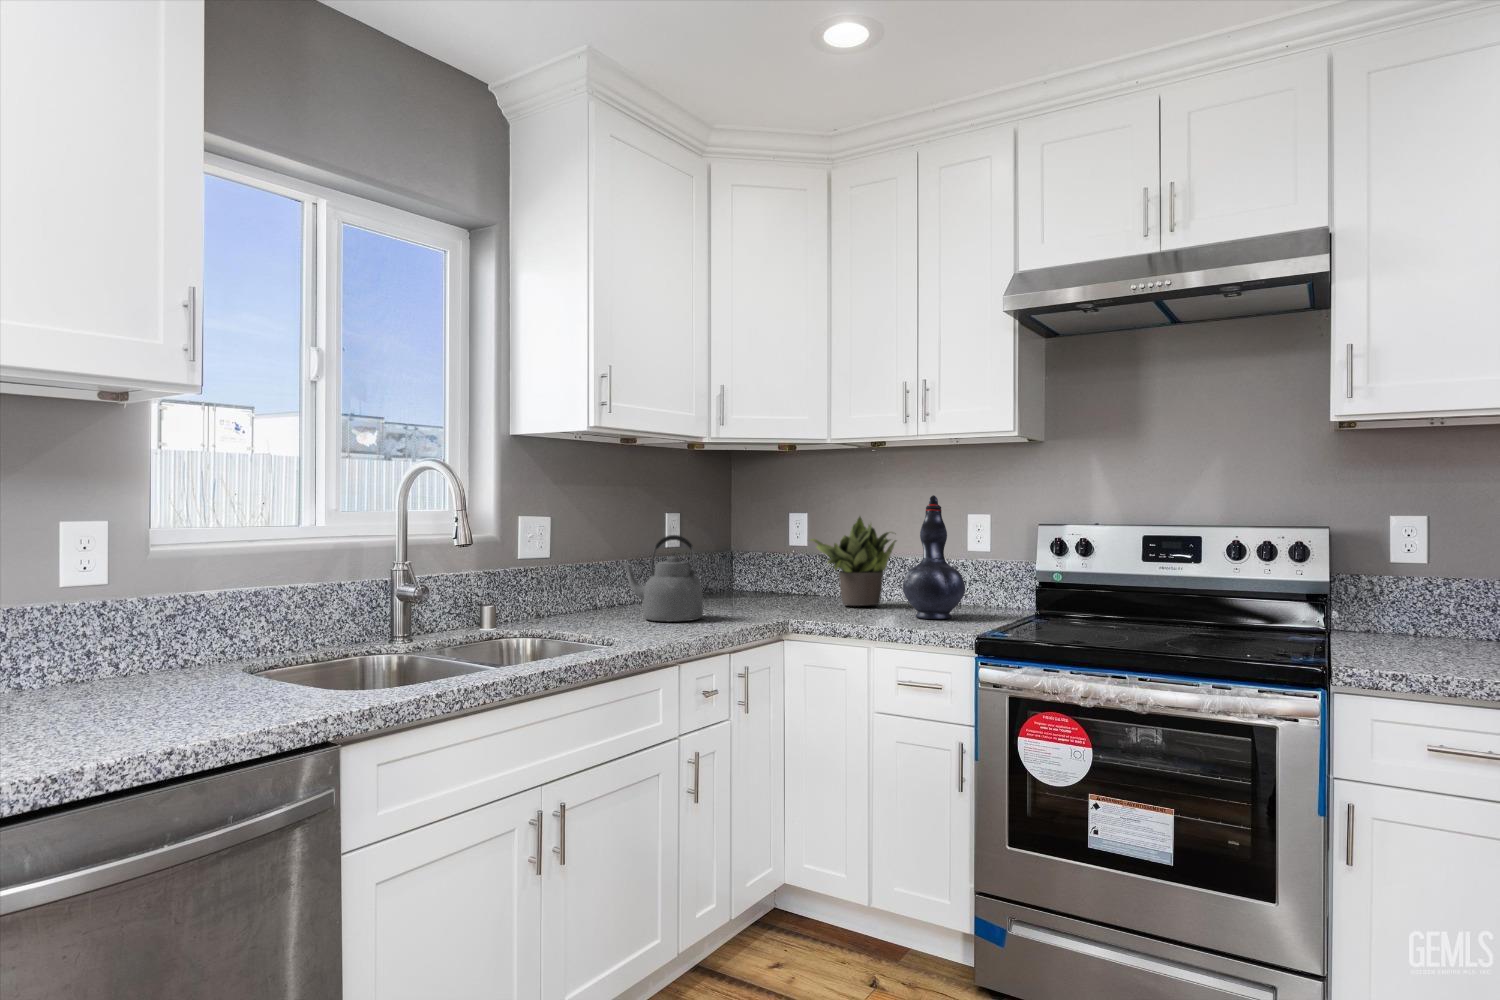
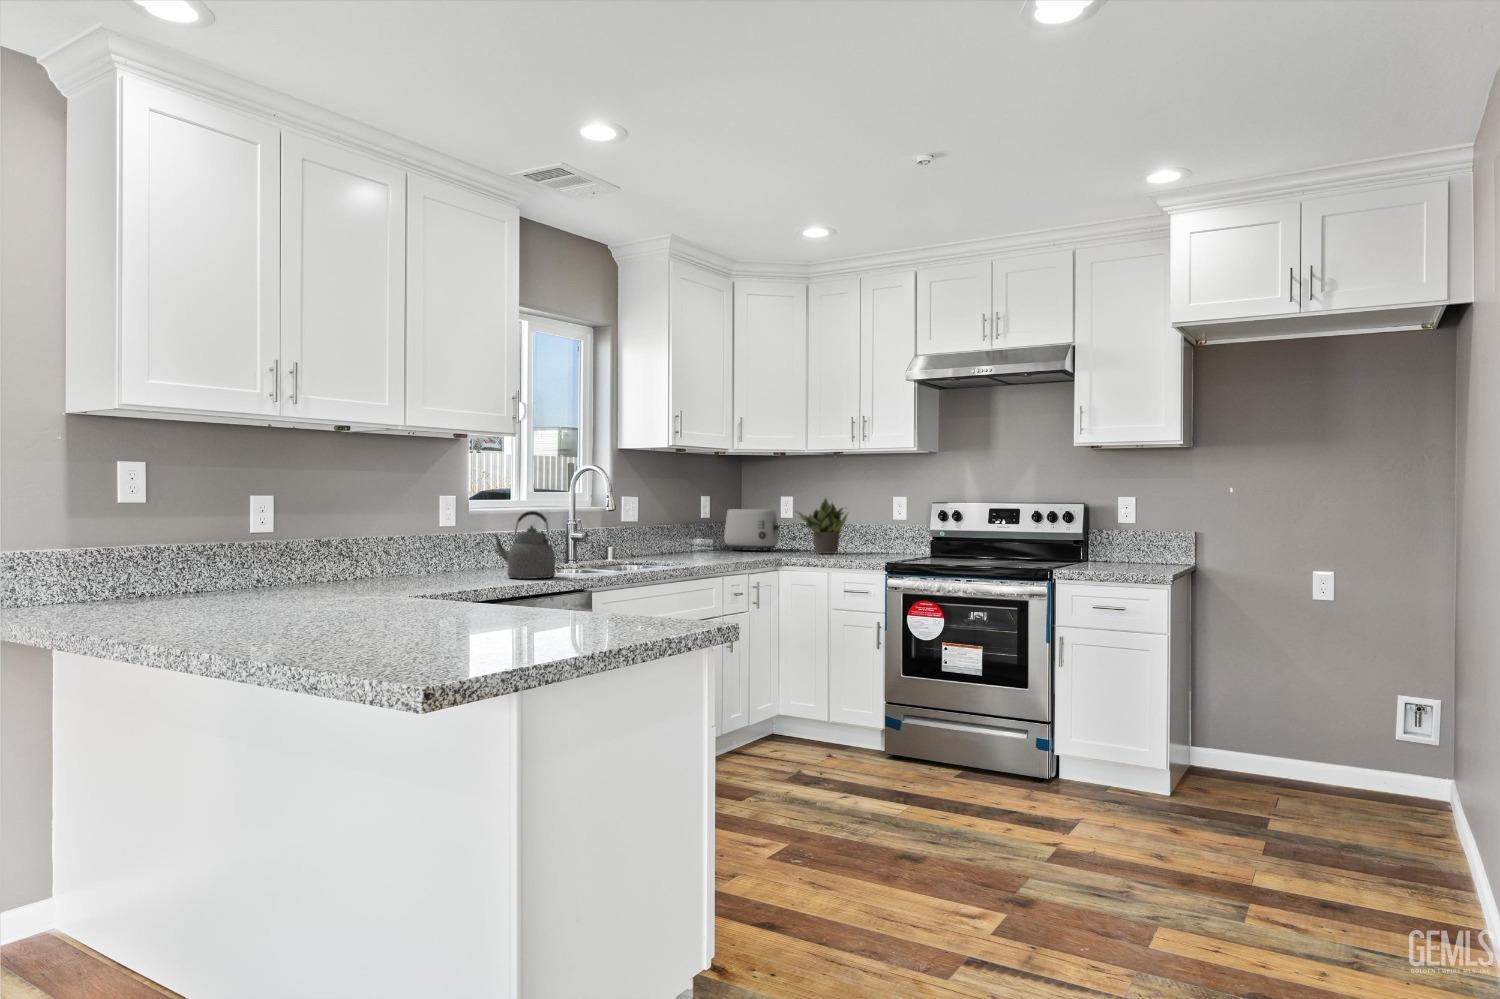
decorative vase: present [903,495,965,619] -> none [850,485,886,558]
toaster: none [701,533,788,601] -> present [724,509,780,551]
kettle: present [620,535,703,622] -> present [491,511,555,579]

